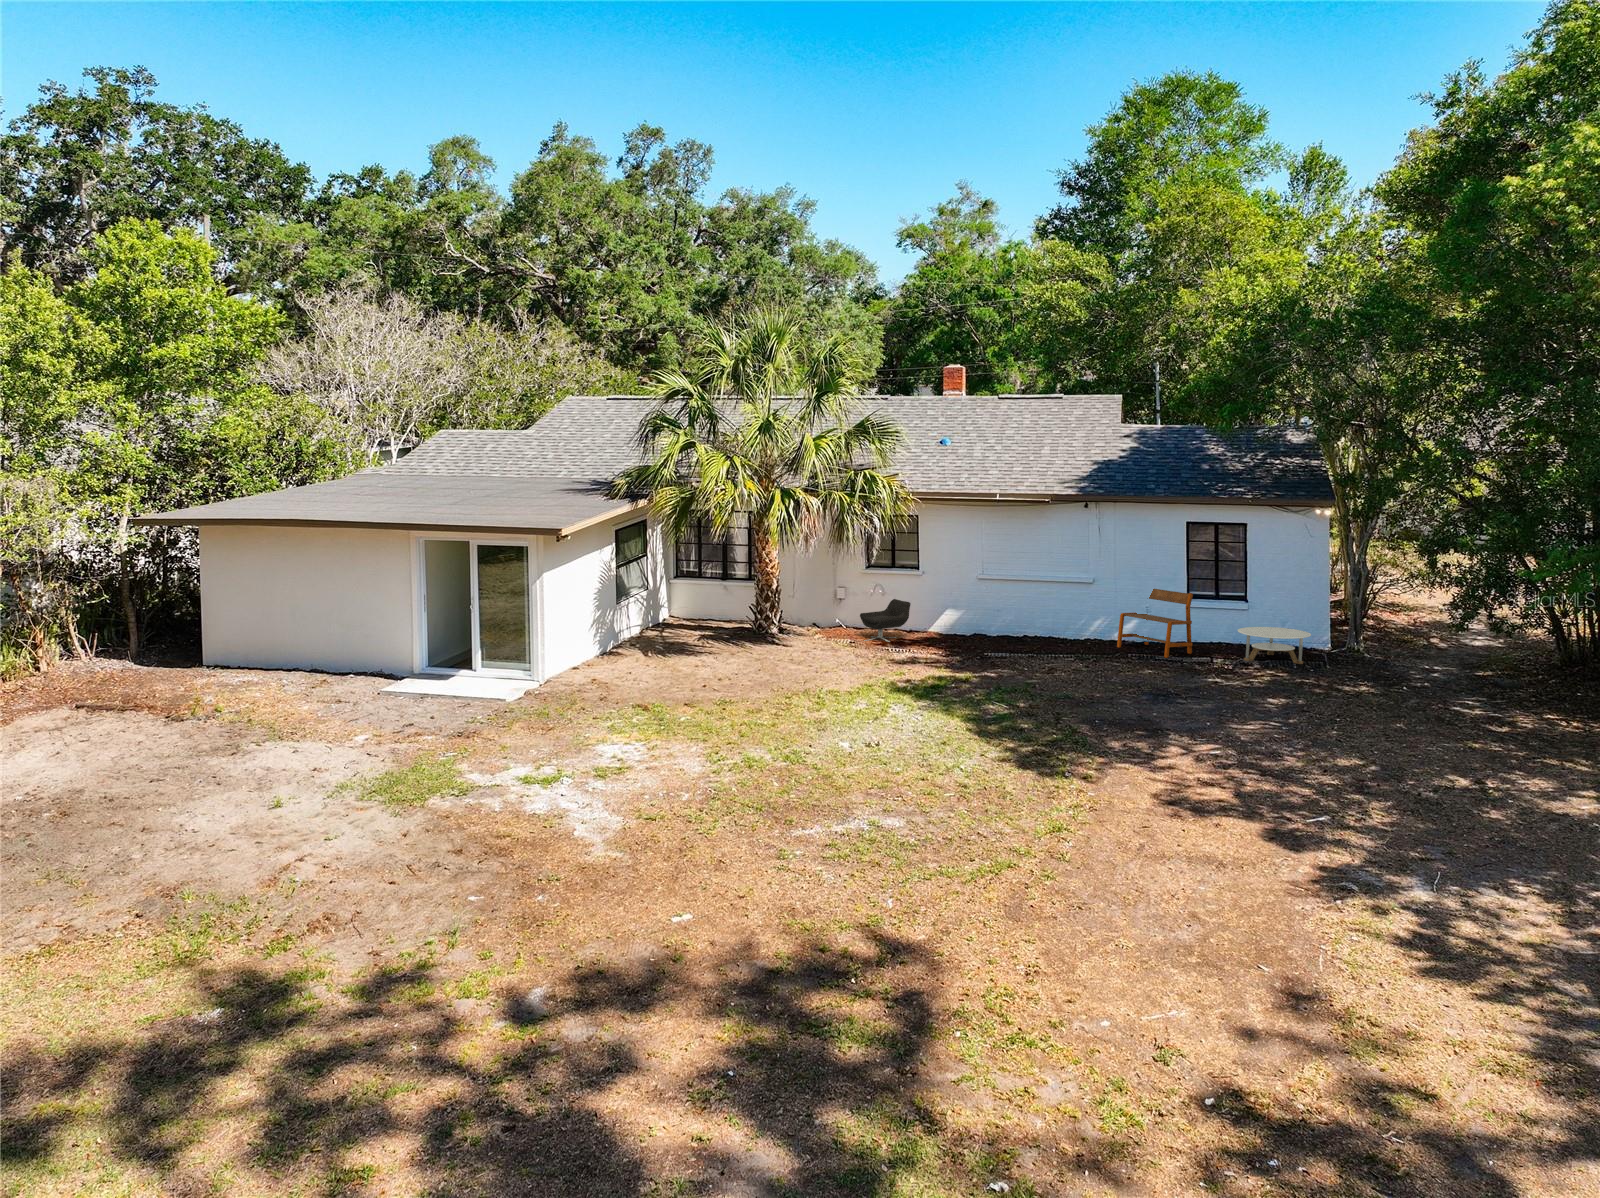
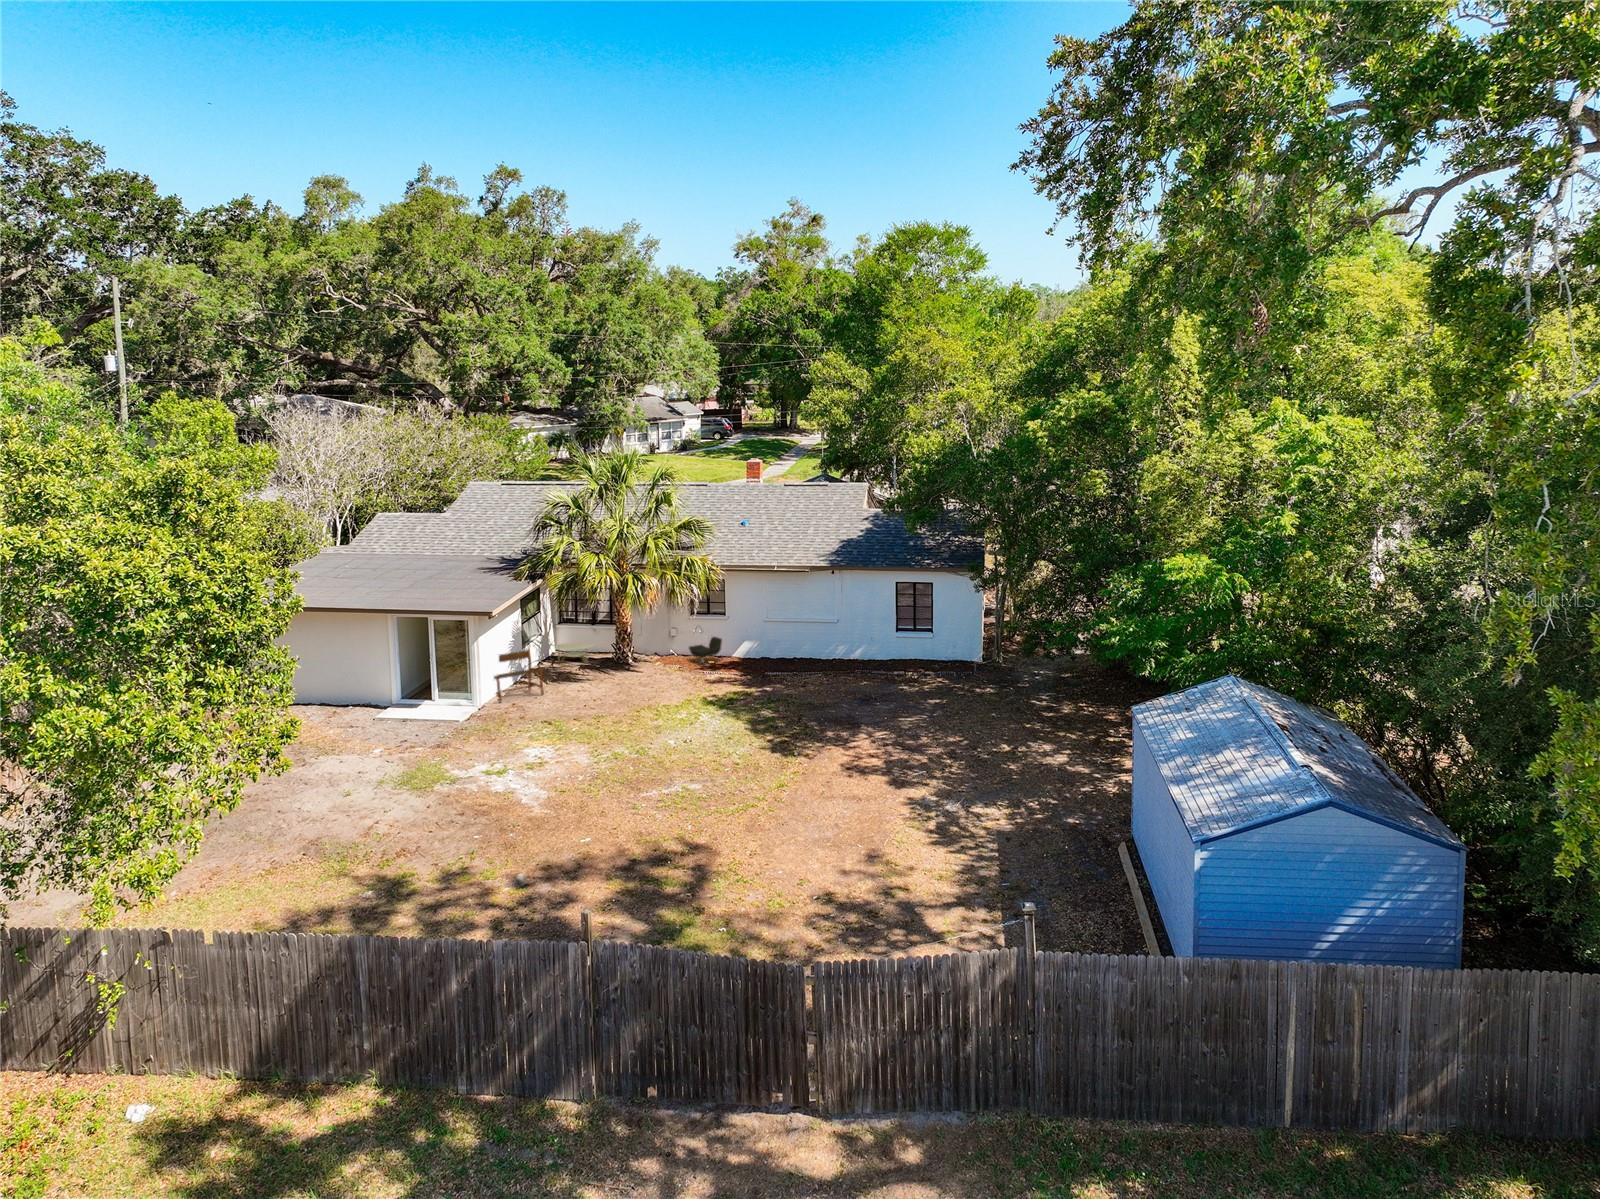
bench: present [1117,589,1193,658] -> present [494,650,544,703]
round table: present [1237,627,1311,664] -> present [555,644,595,664]

